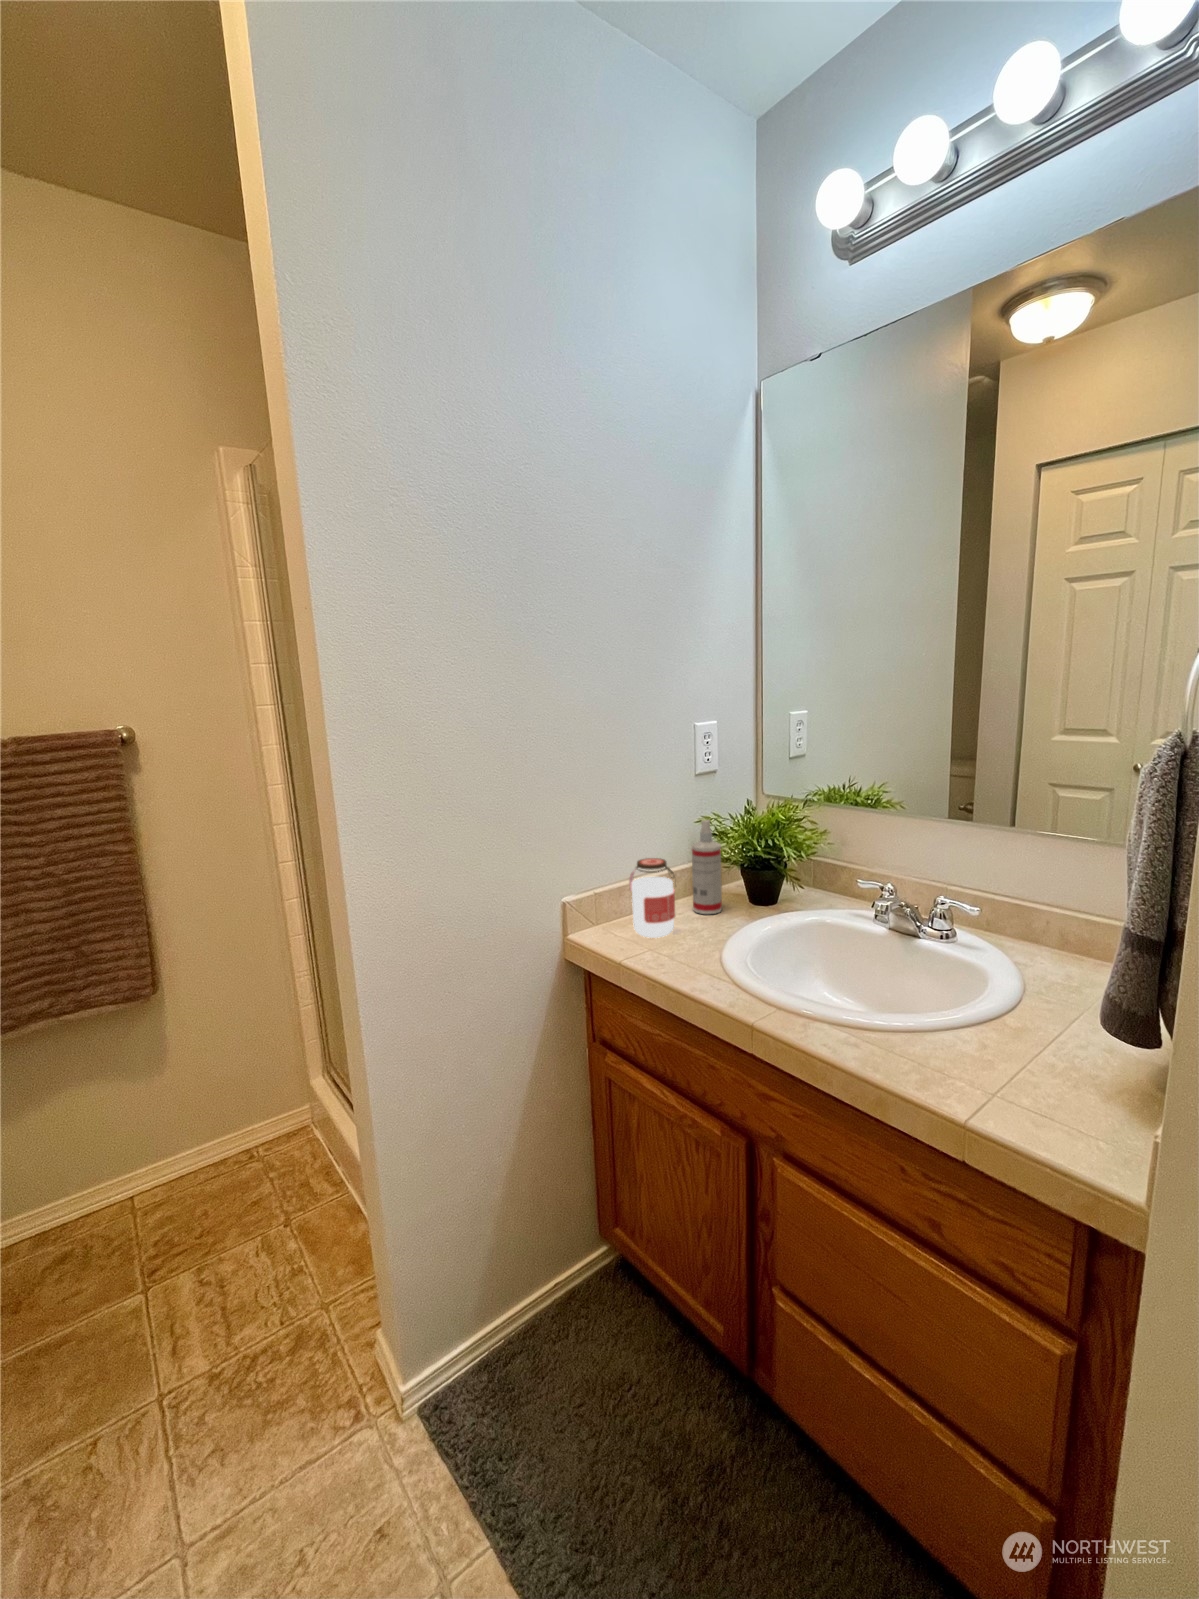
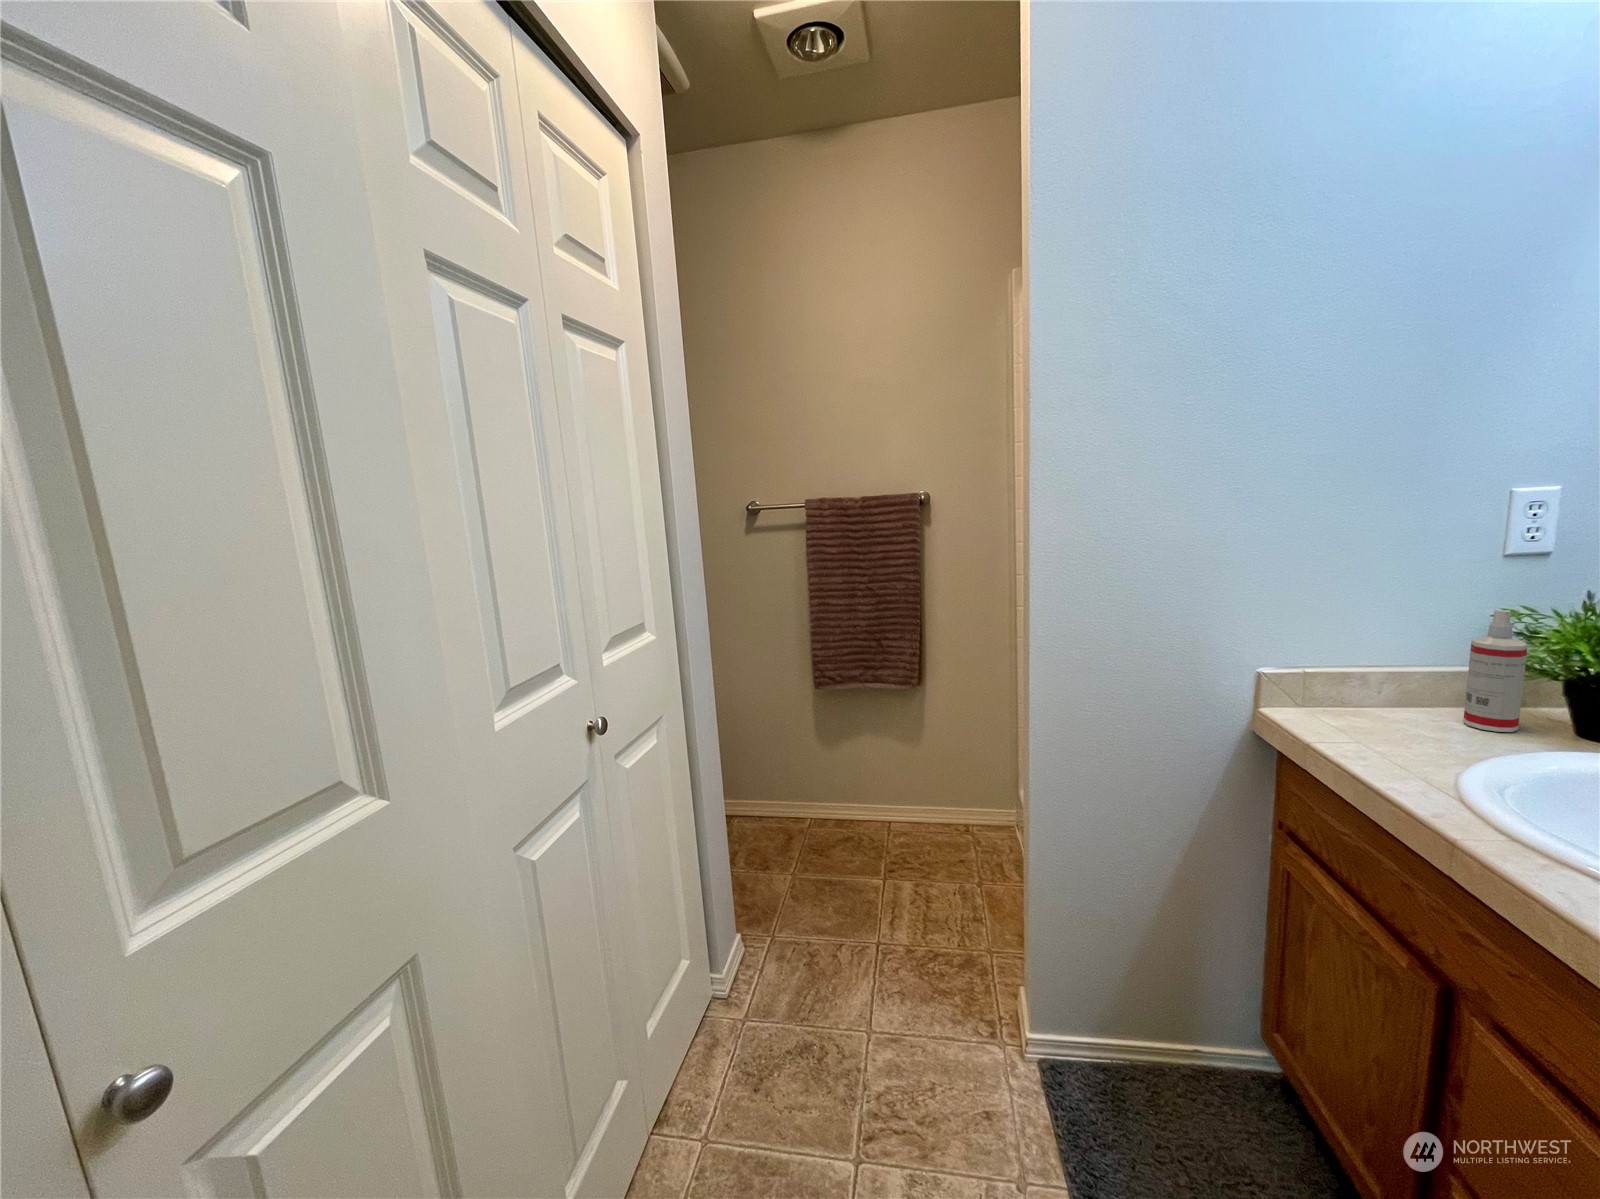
jar: present [629,858,675,938] -> none [1346,642,1422,736]

